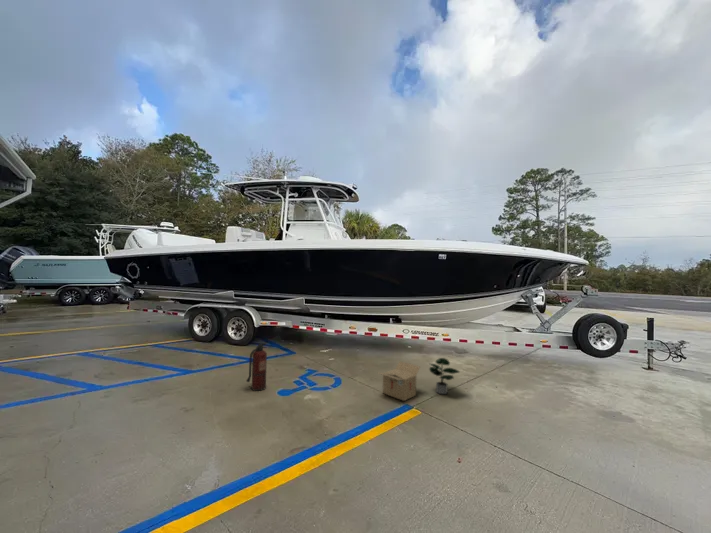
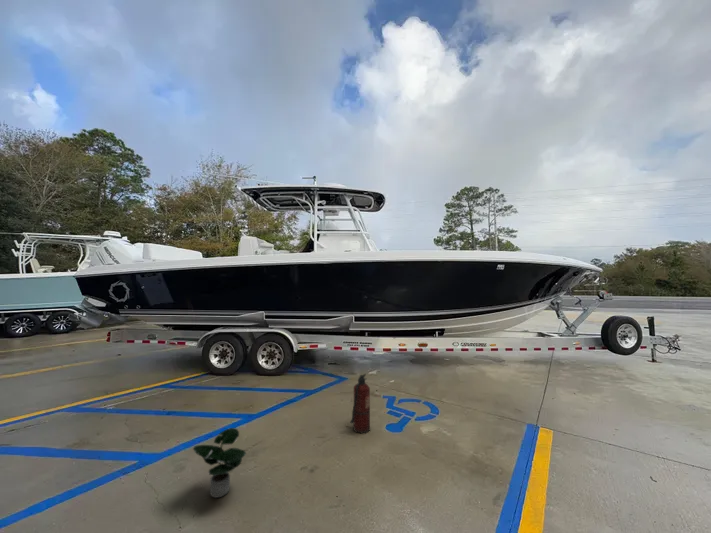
potted plant: present [430,358,459,394] -> present [193,428,246,497]
cardboard box: present [381,362,420,401] -> none [494,380,530,425]

